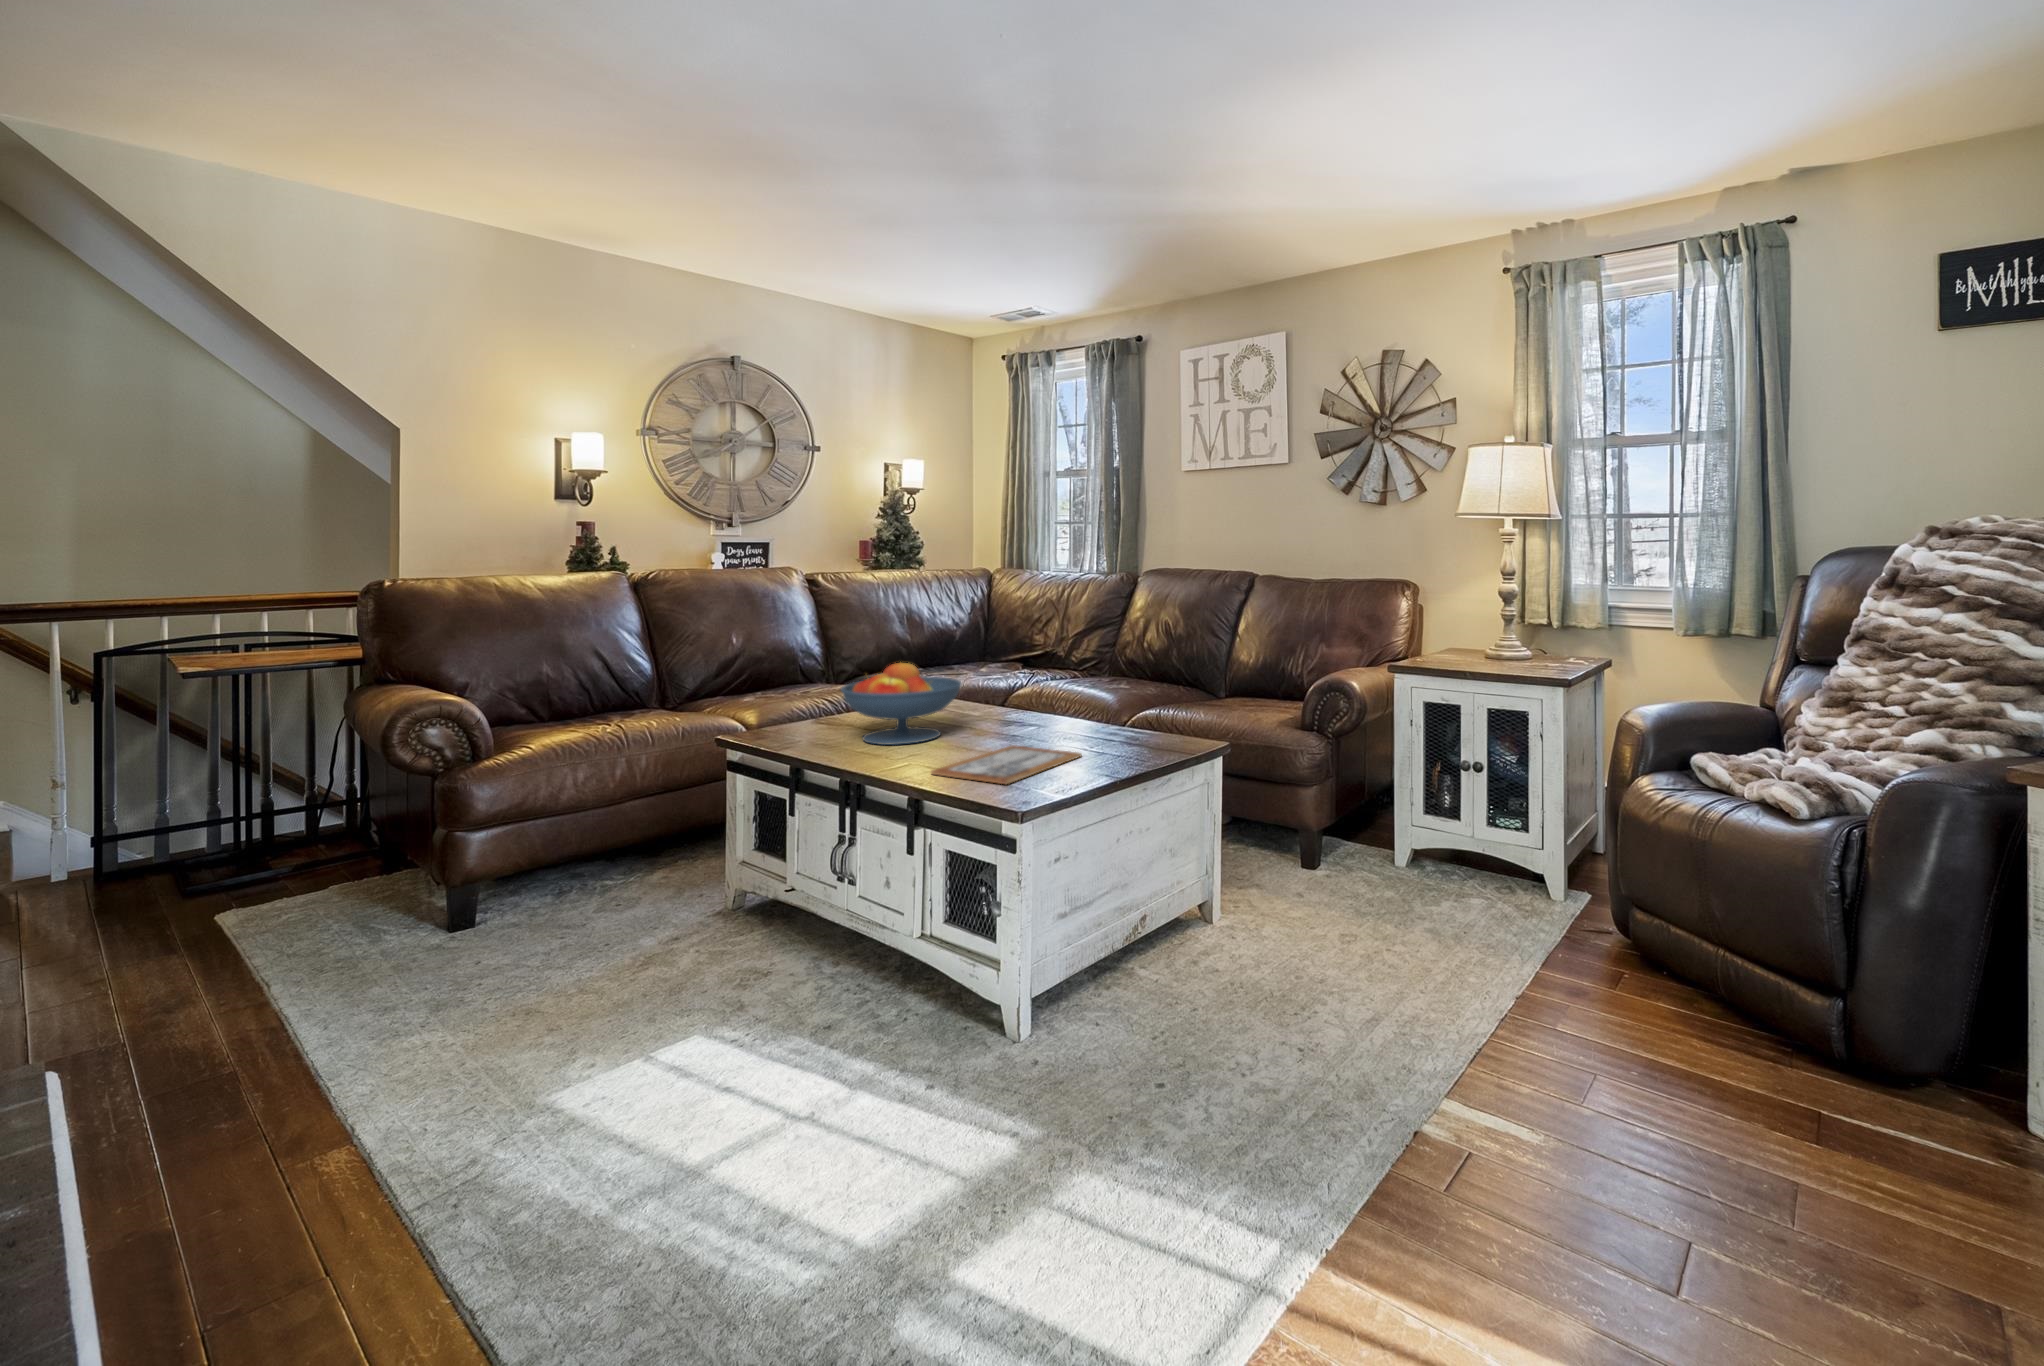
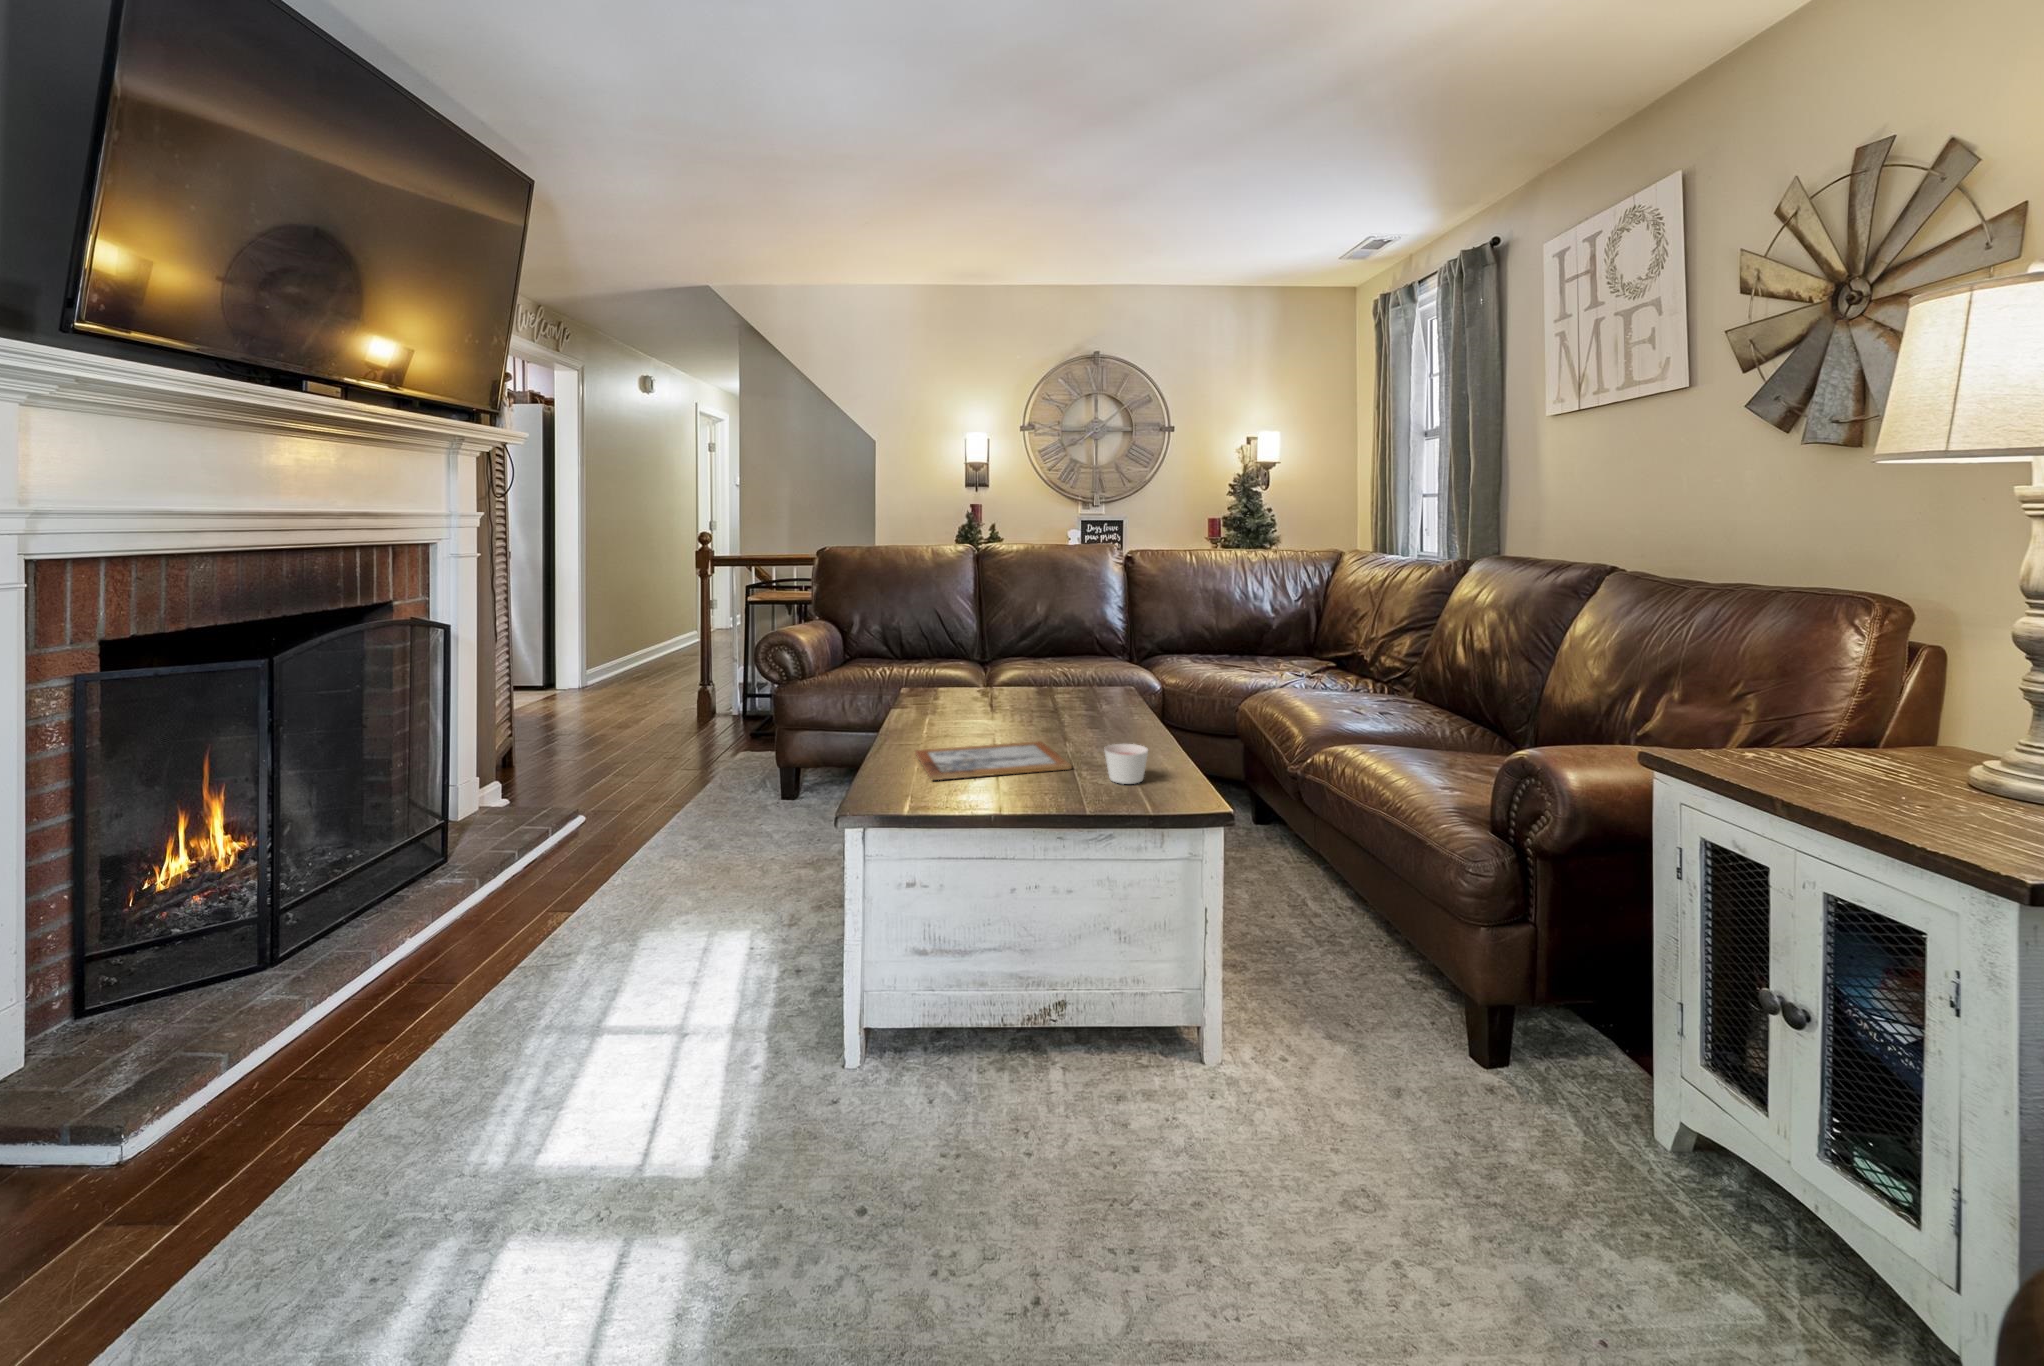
fruit bowl: present [841,663,961,745] -> none [935,637,1051,721]
candle: none [1117,726,1151,756] -> present [1104,744,1148,784]

